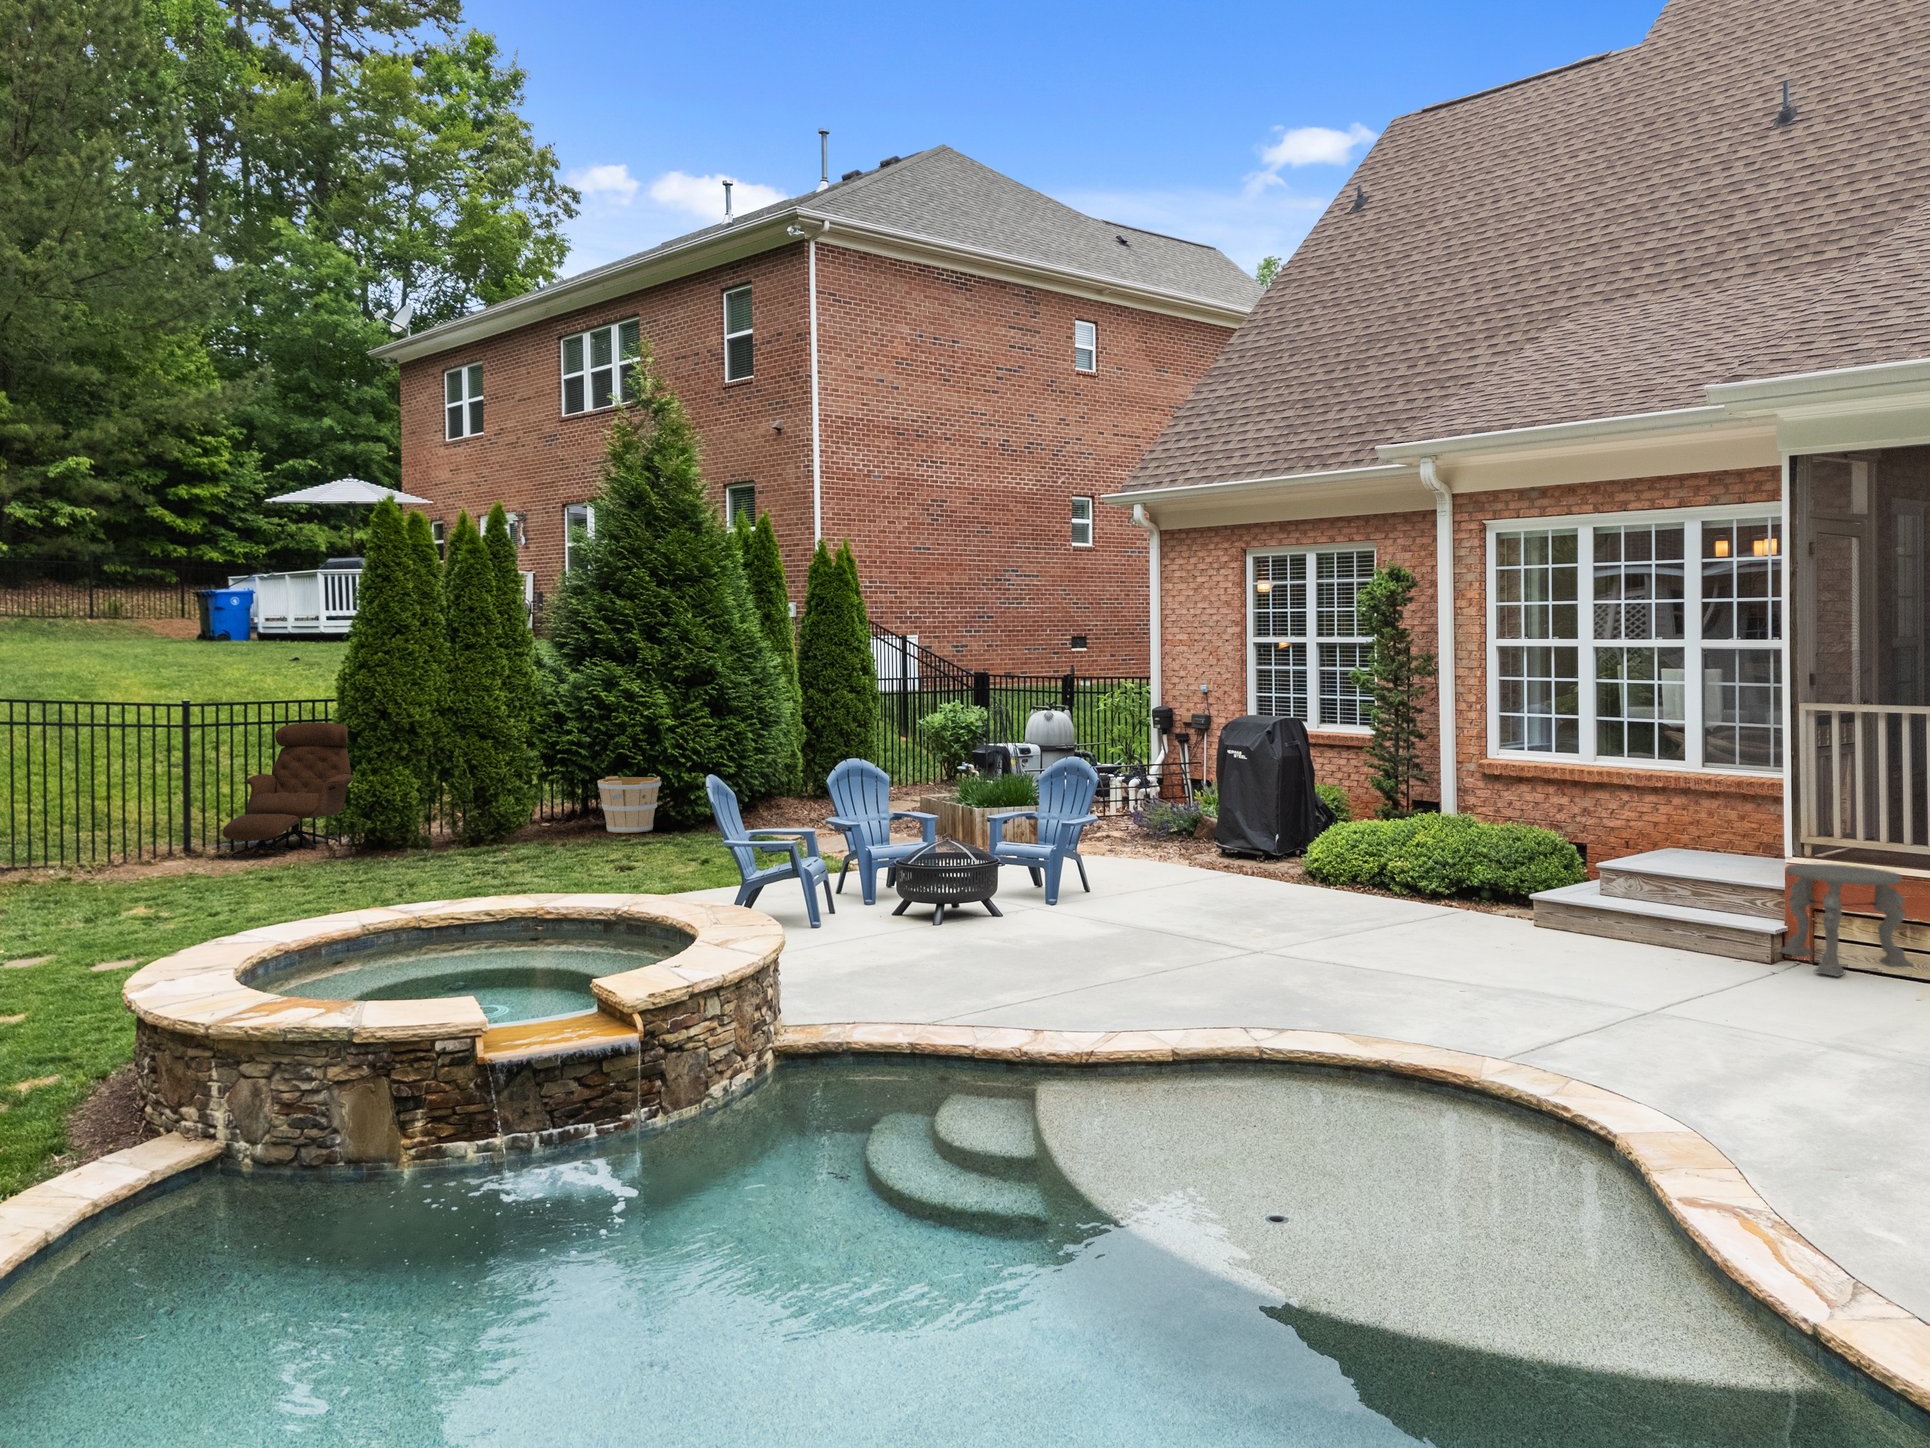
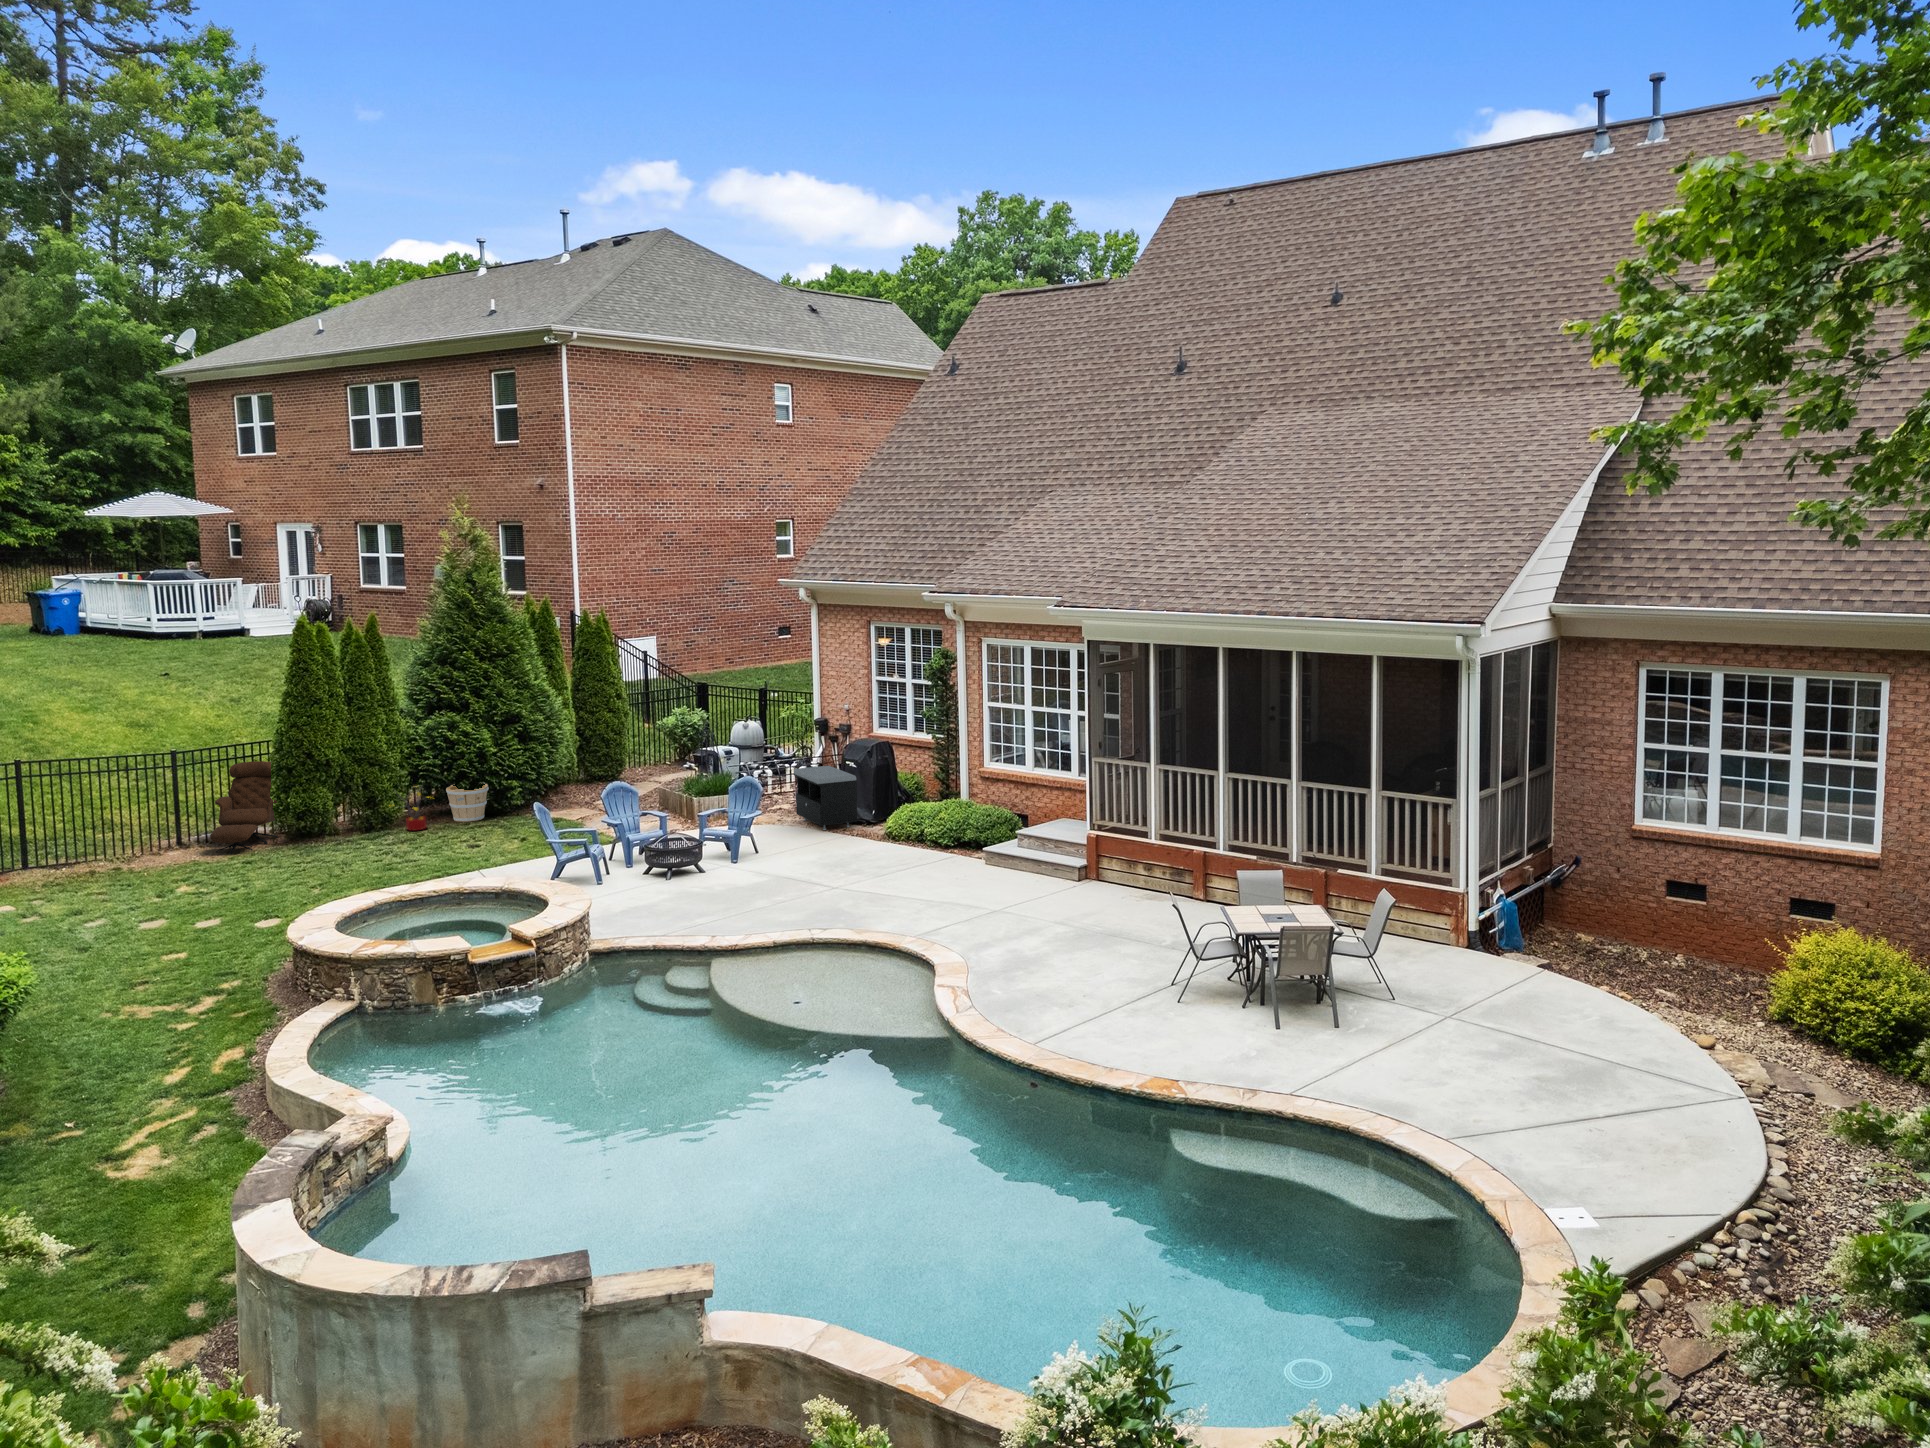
storage bench: none [1139,759,1251,861] -> present [794,766,857,830]
decorative plant: none [503,765,579,840] -> present [401,791,427,830]
side table: present [1780,864,1913,977] -> none [1075,836,1128,890]

